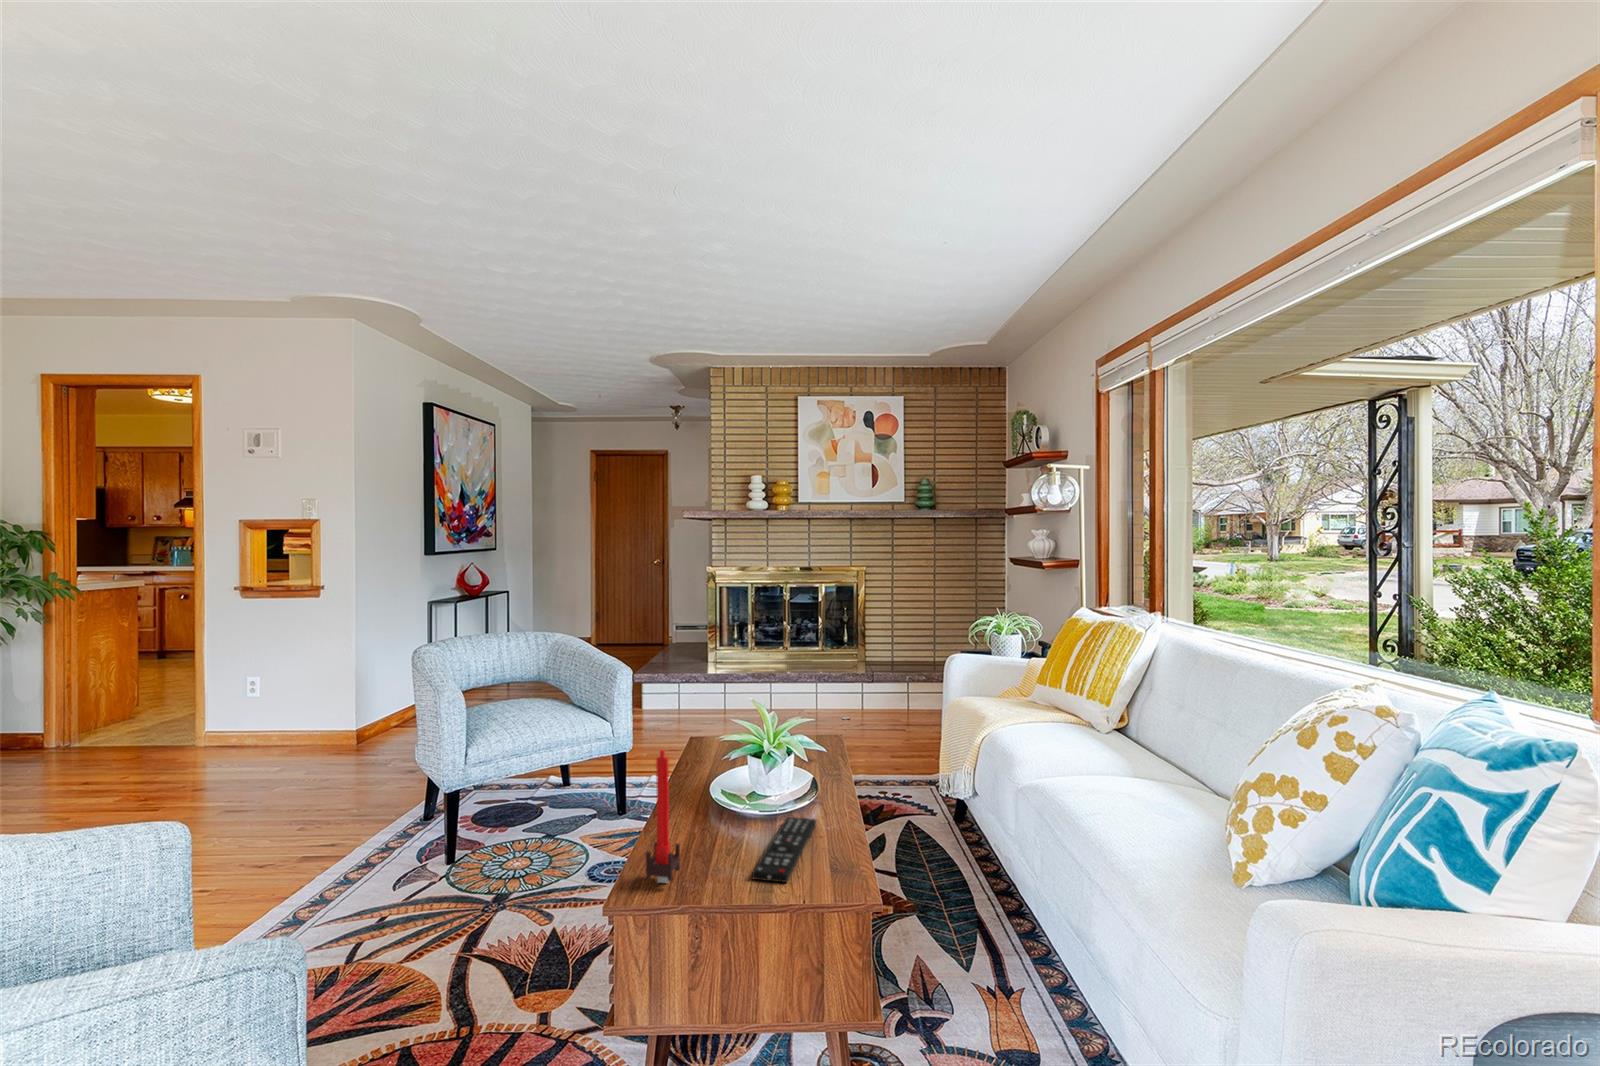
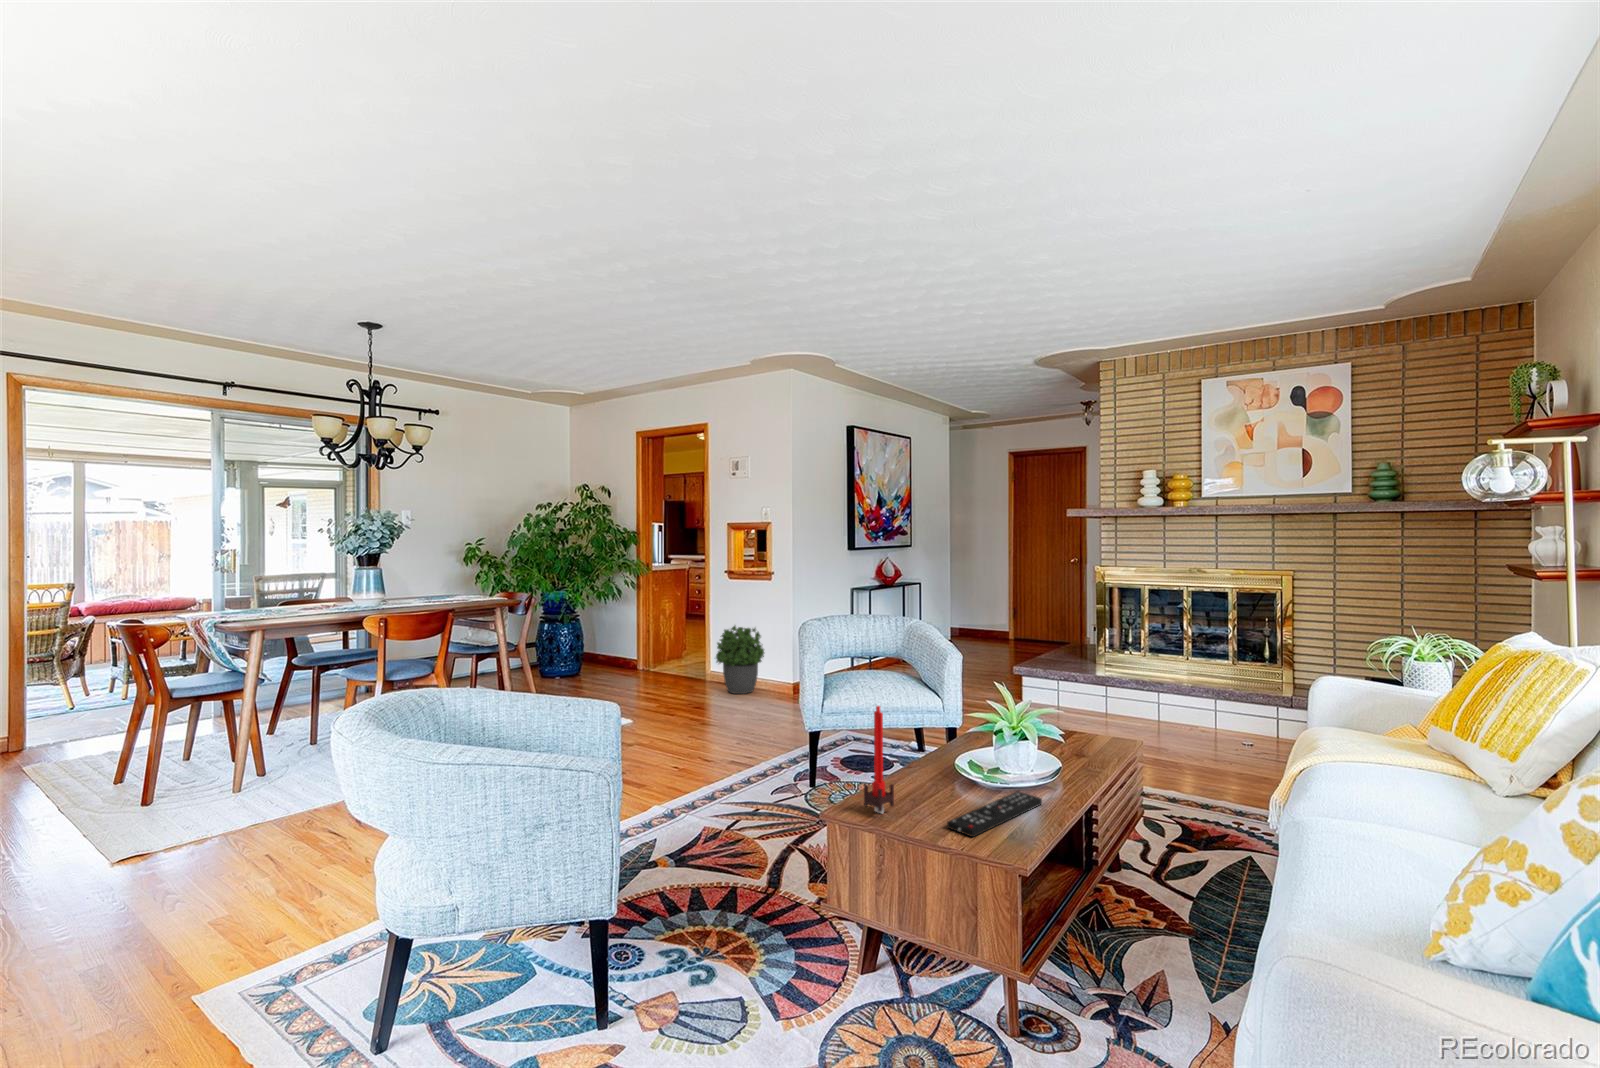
potted plant: none [222,663,311,761] -> present [716,626,764,694]

